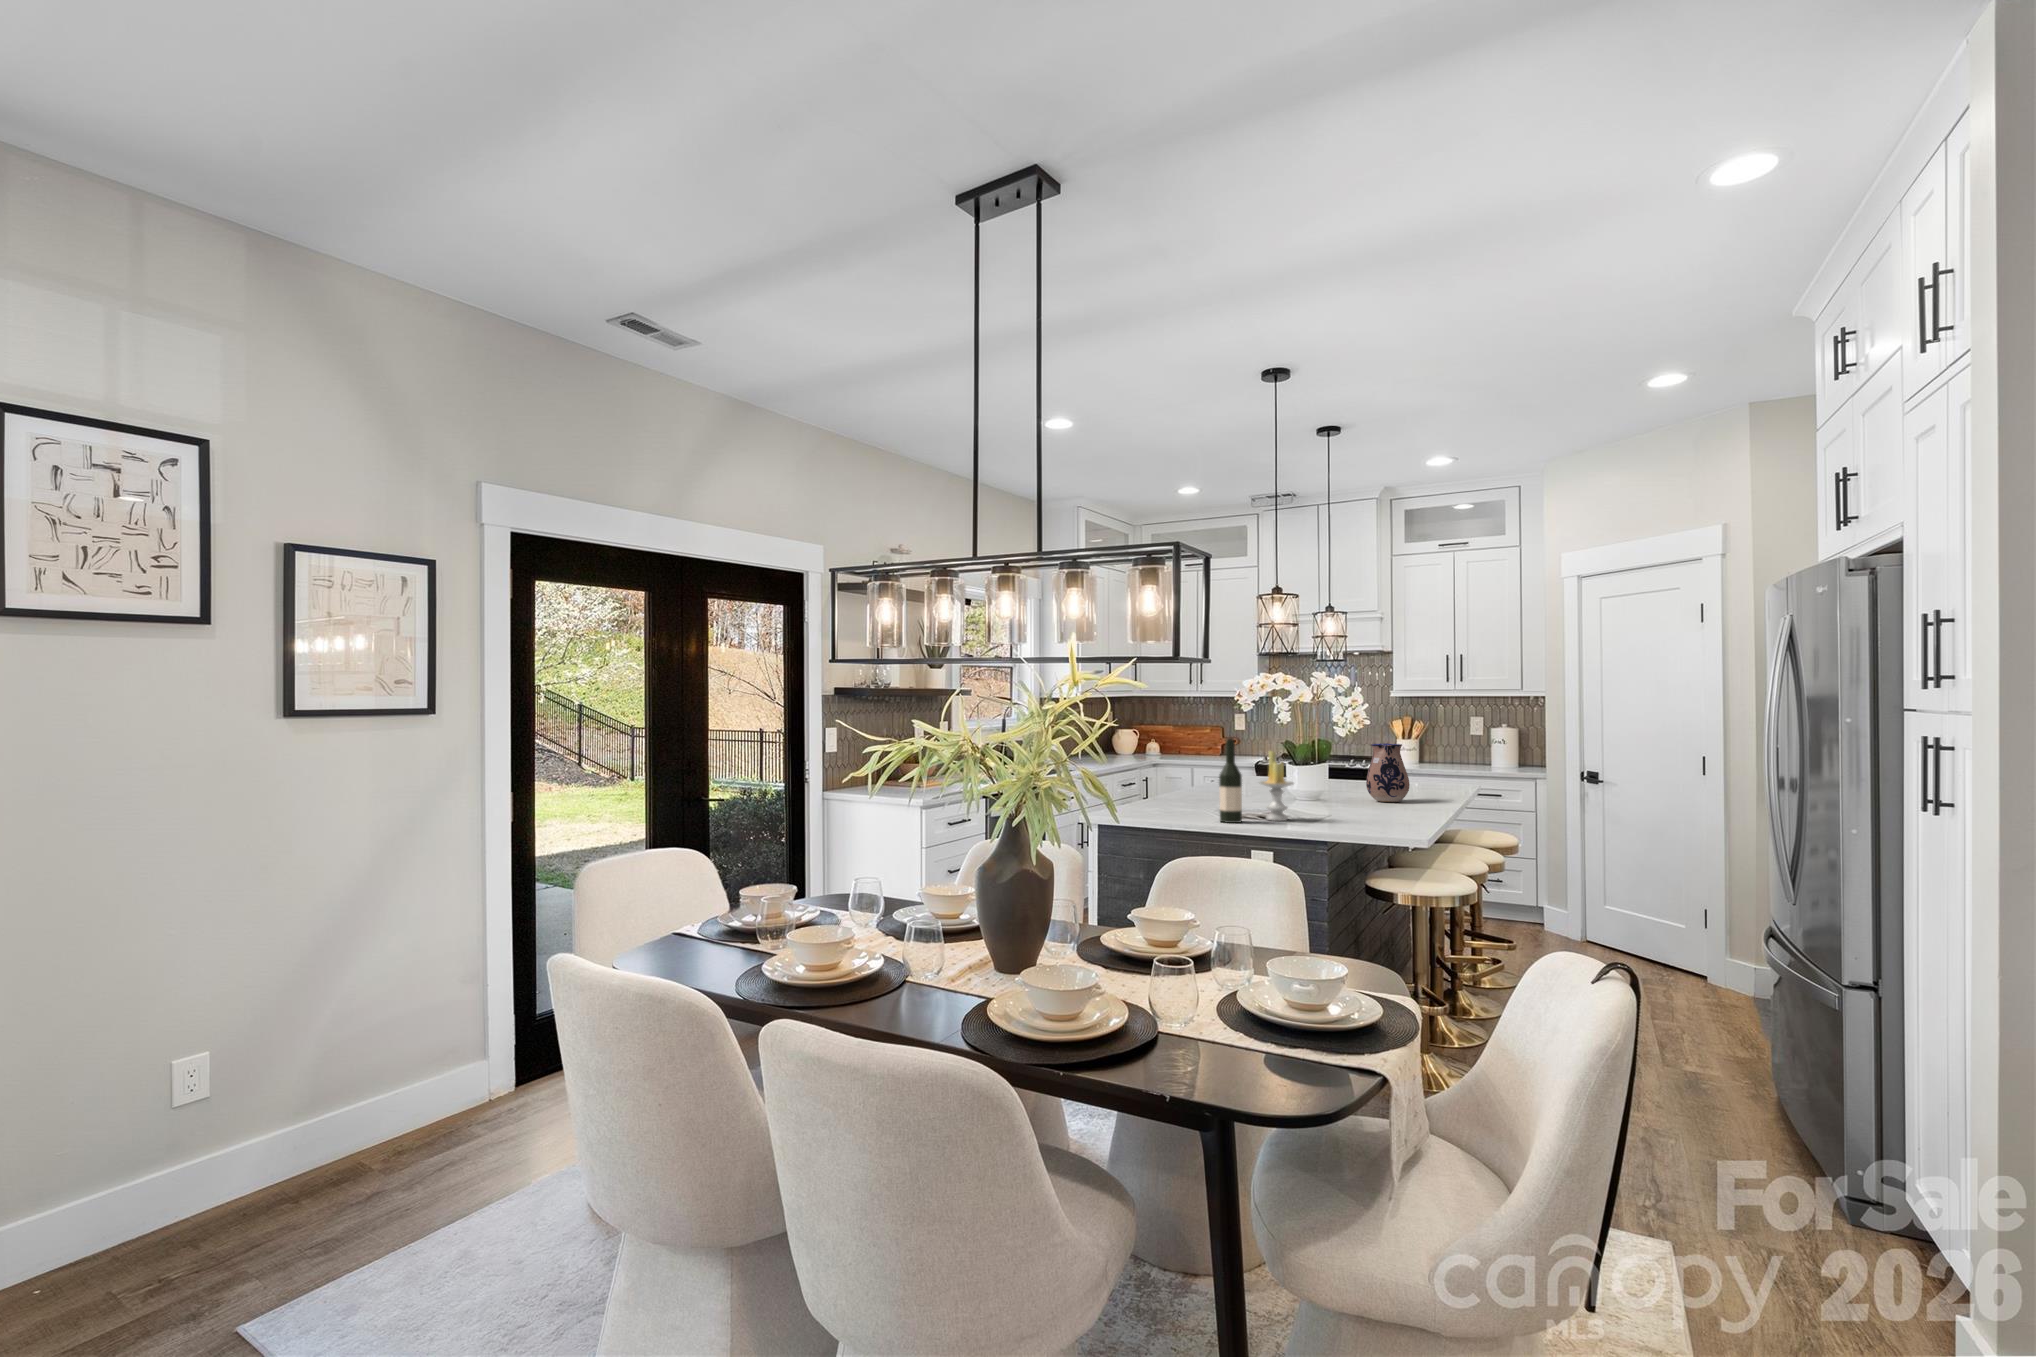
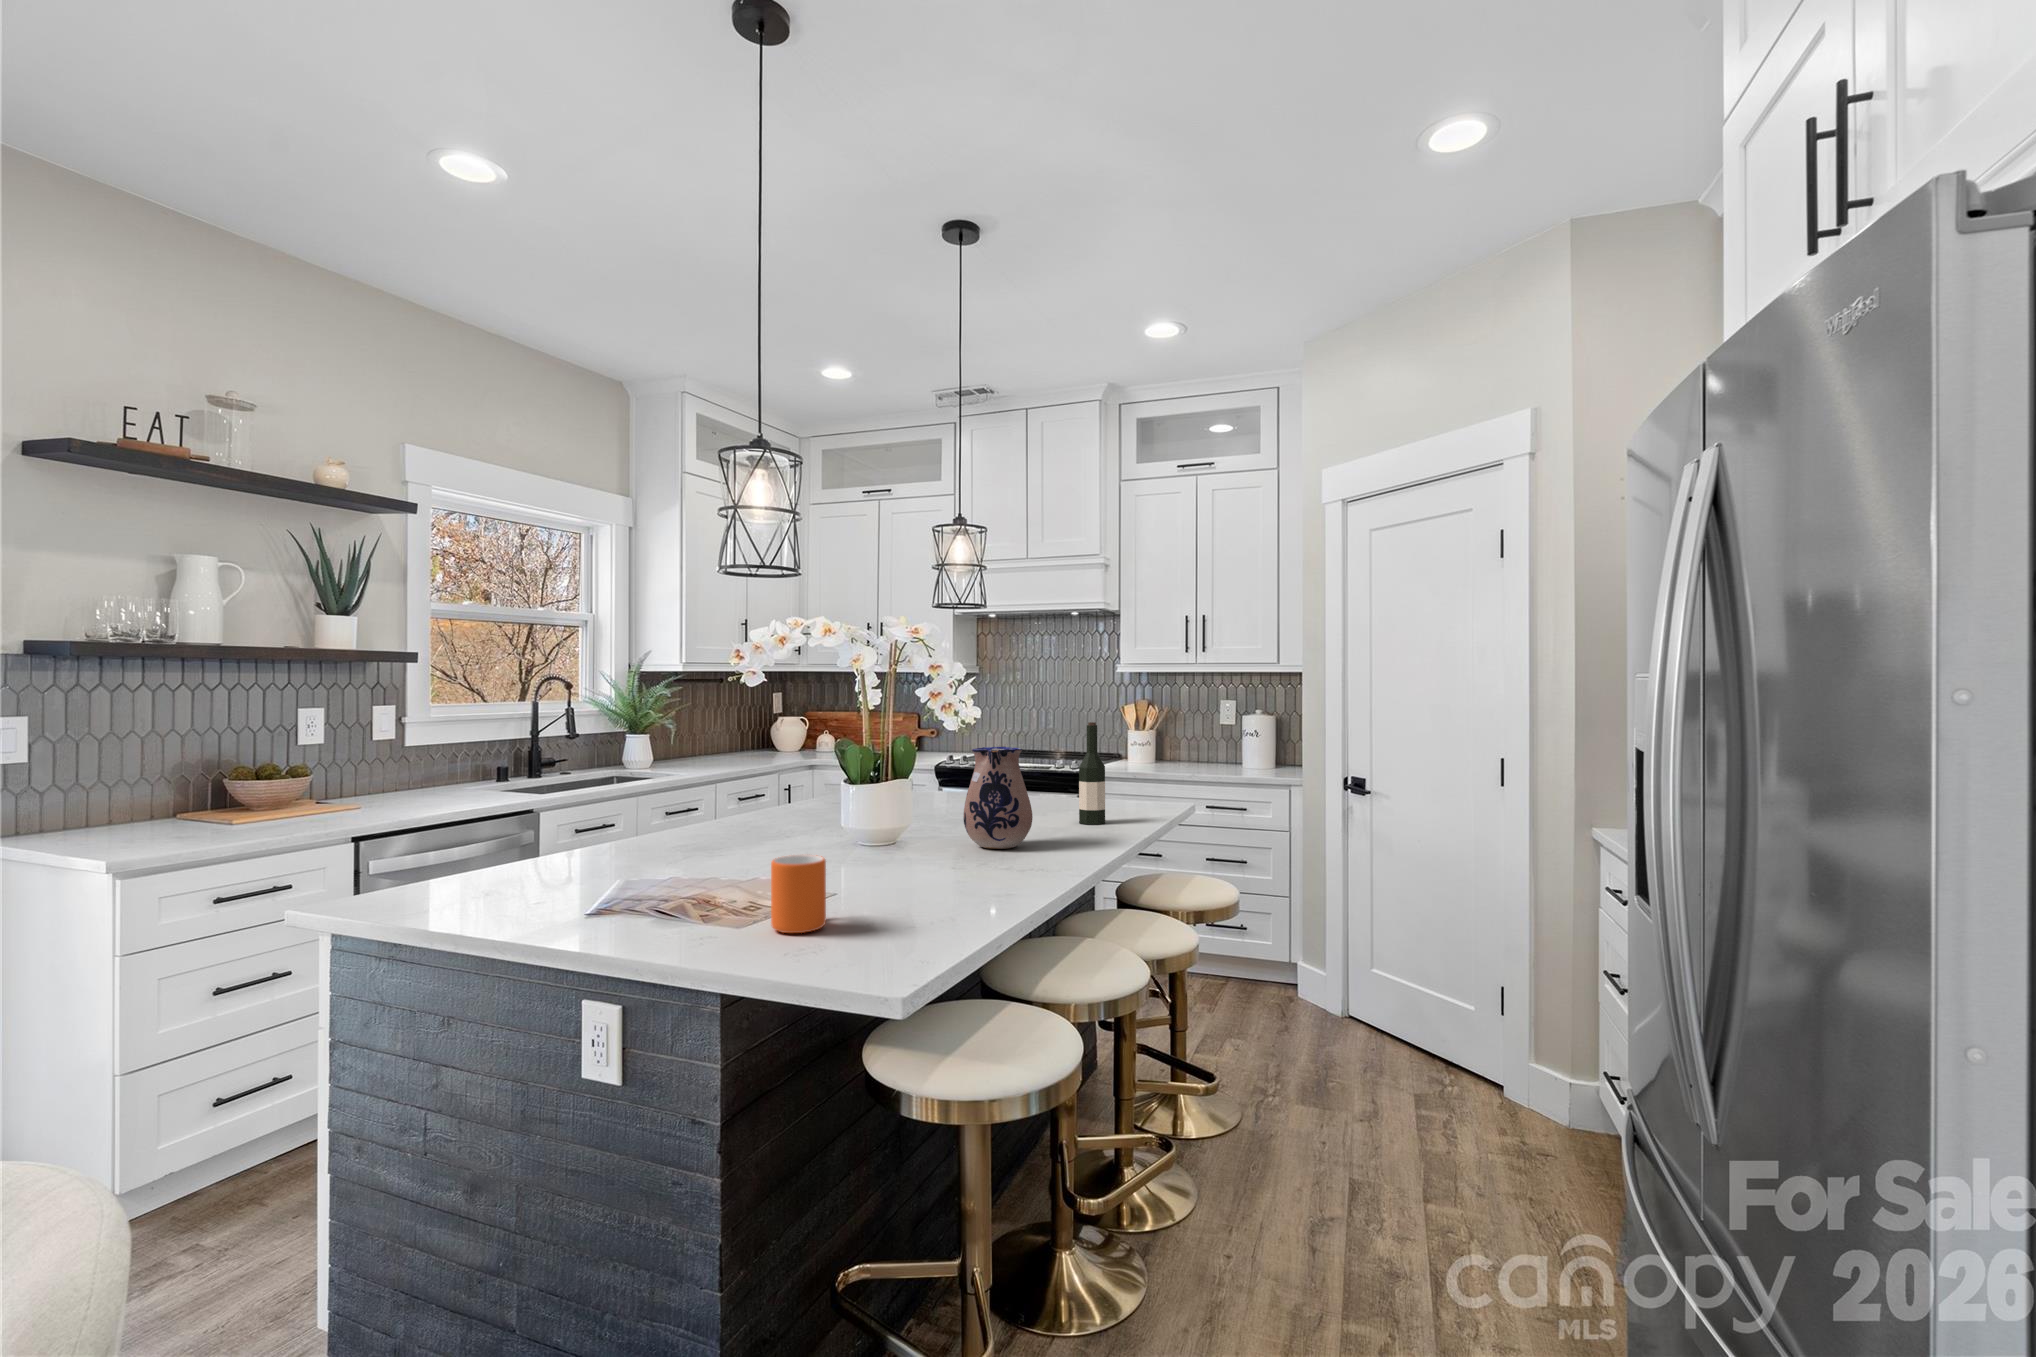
wine bottle: present [1219,737,1242,823] -> present [1079,722,1105,824]
candle: present [1259,751,1294,821] -> none [621,774,699,924]
mug: none [1340,789,1367,824] -> present [771,855,826,933]

